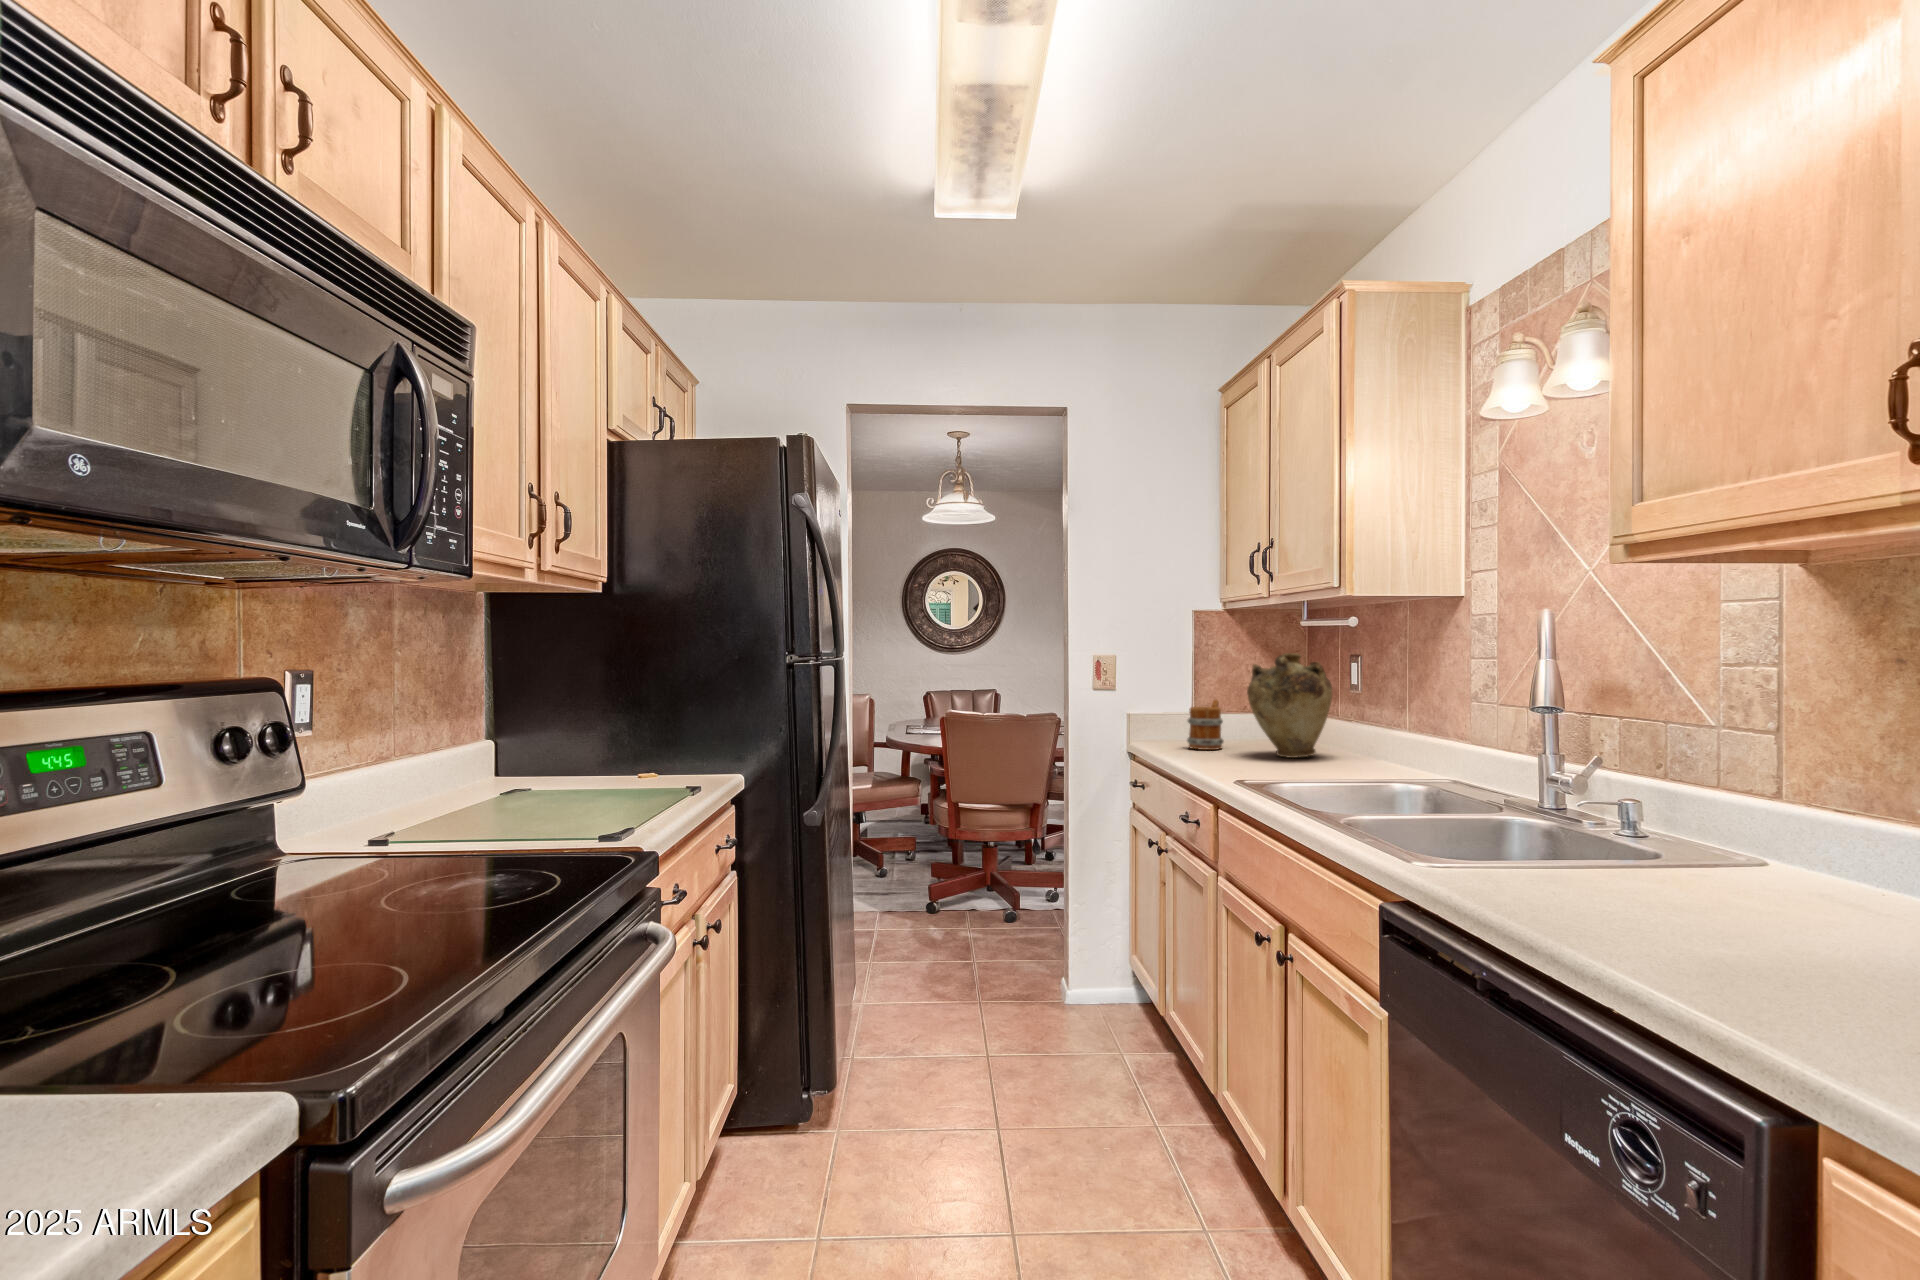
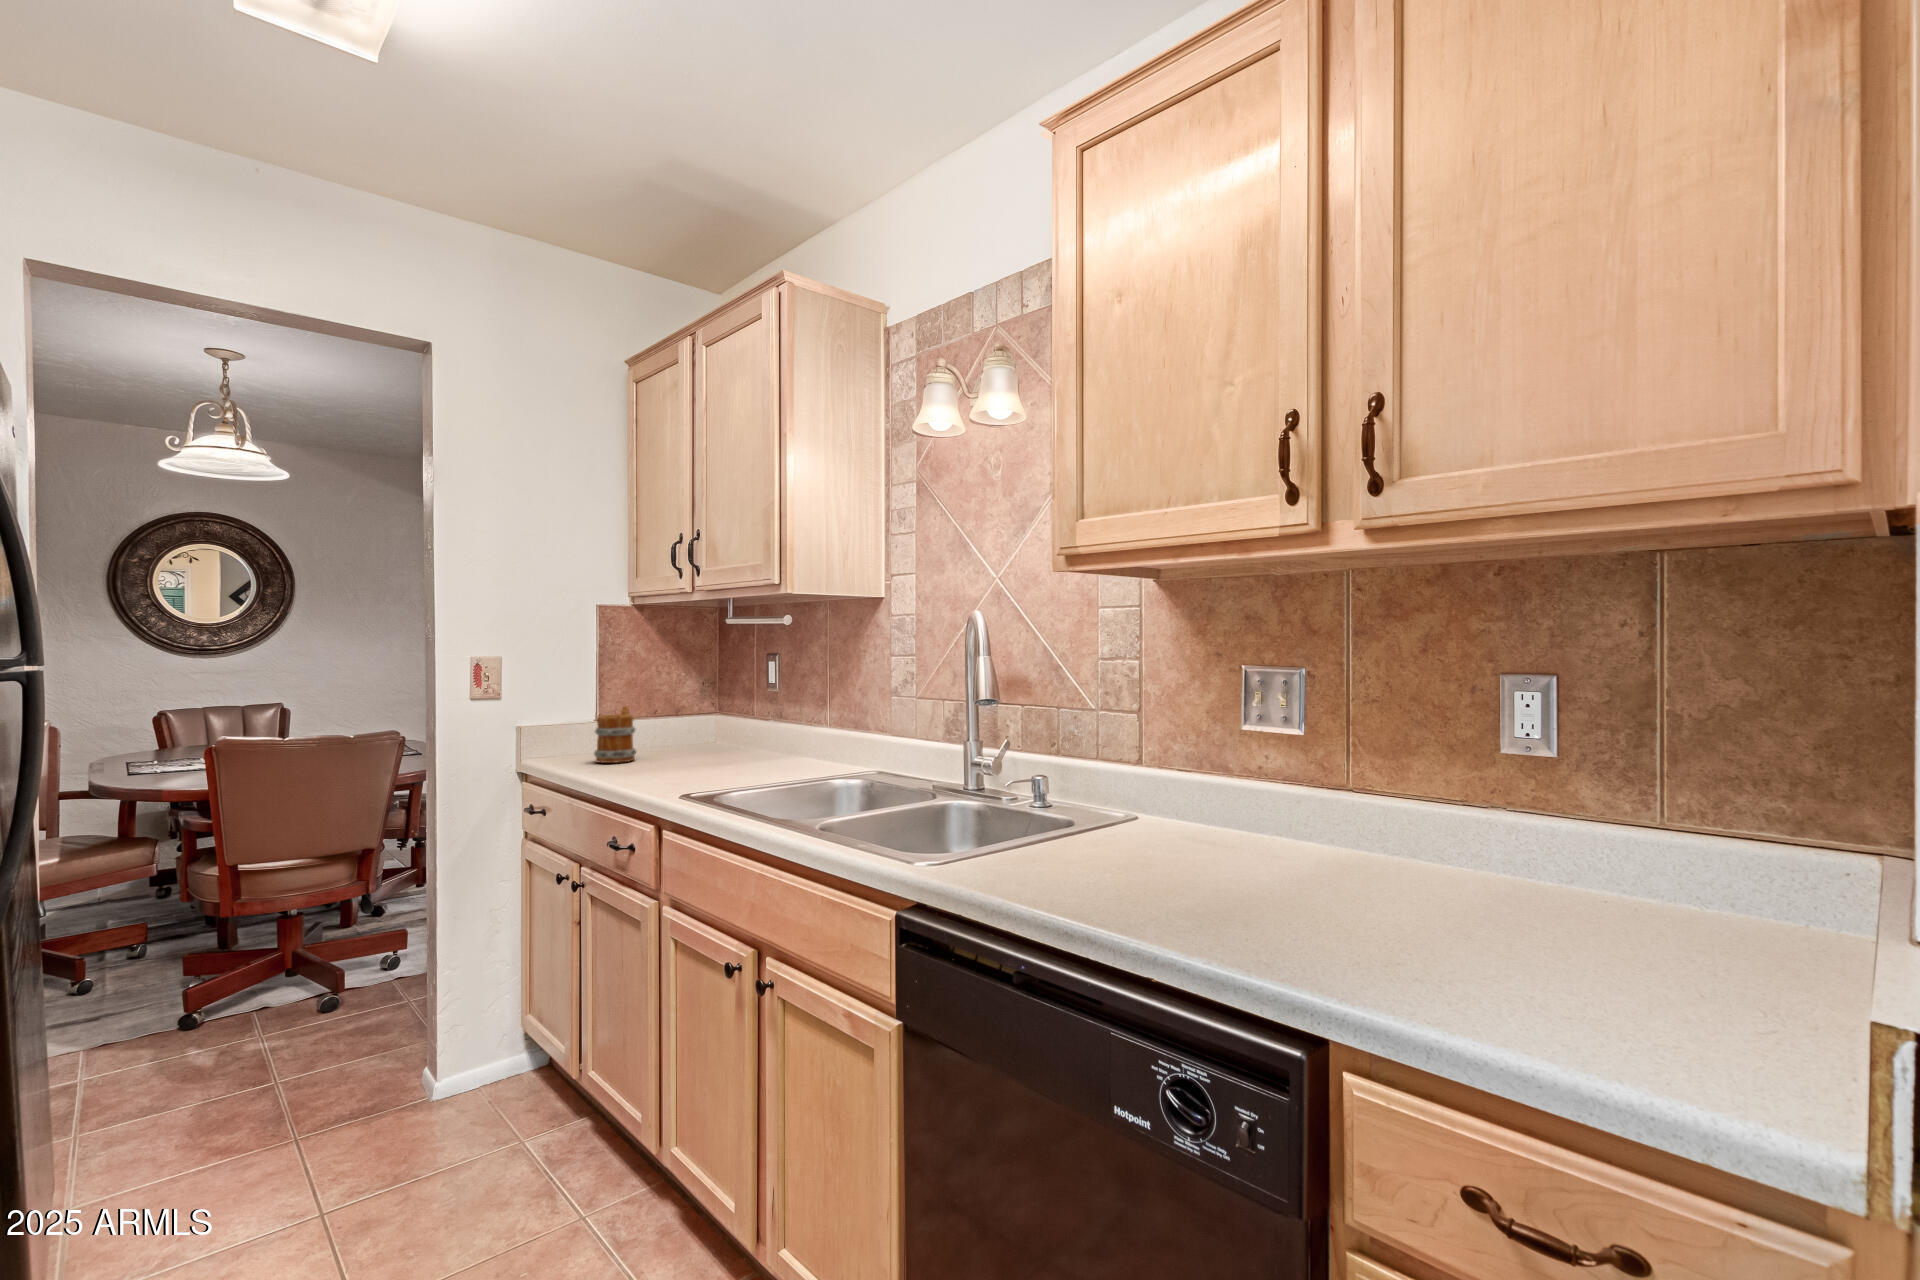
vase: present [1247,653,1332,758] -> none [668,653,755,763]

